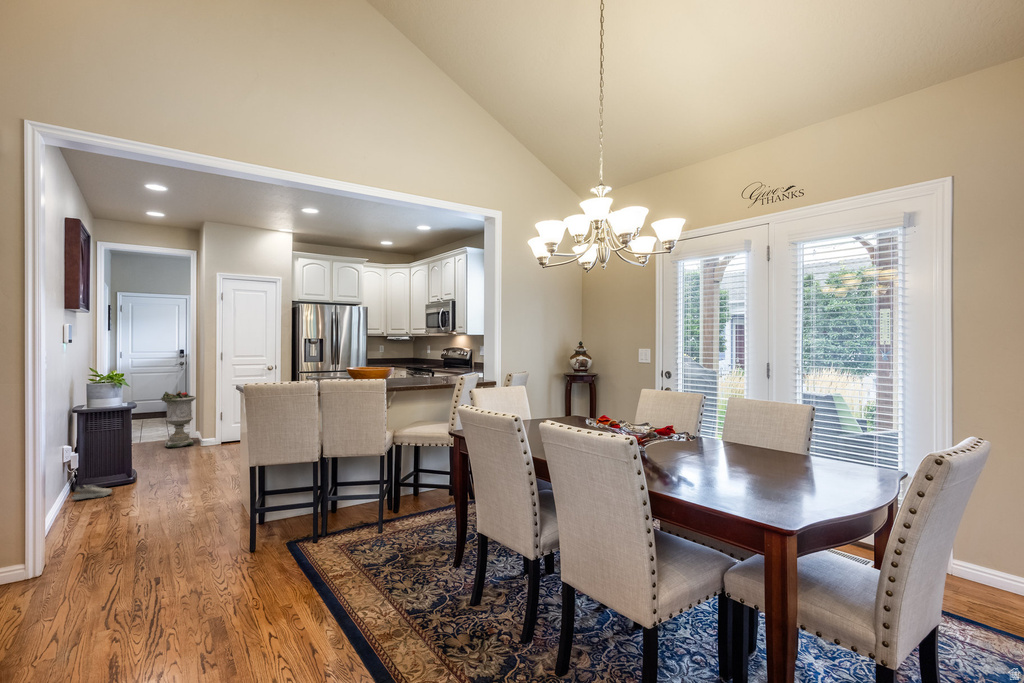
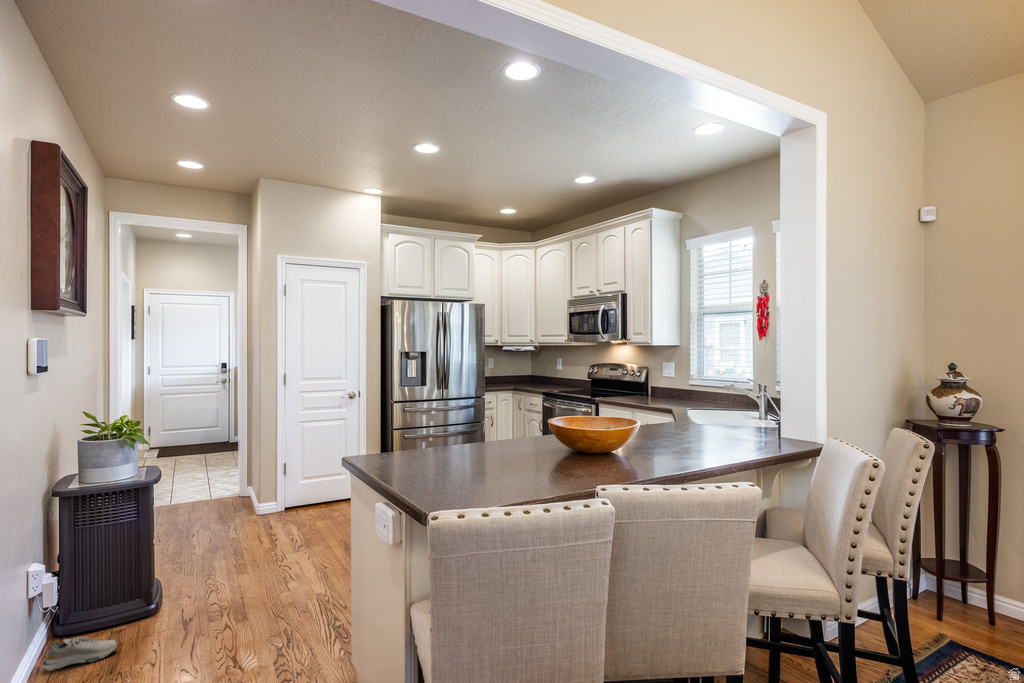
planter: present [161,391,196,447] -> none [199,428,249,516]

